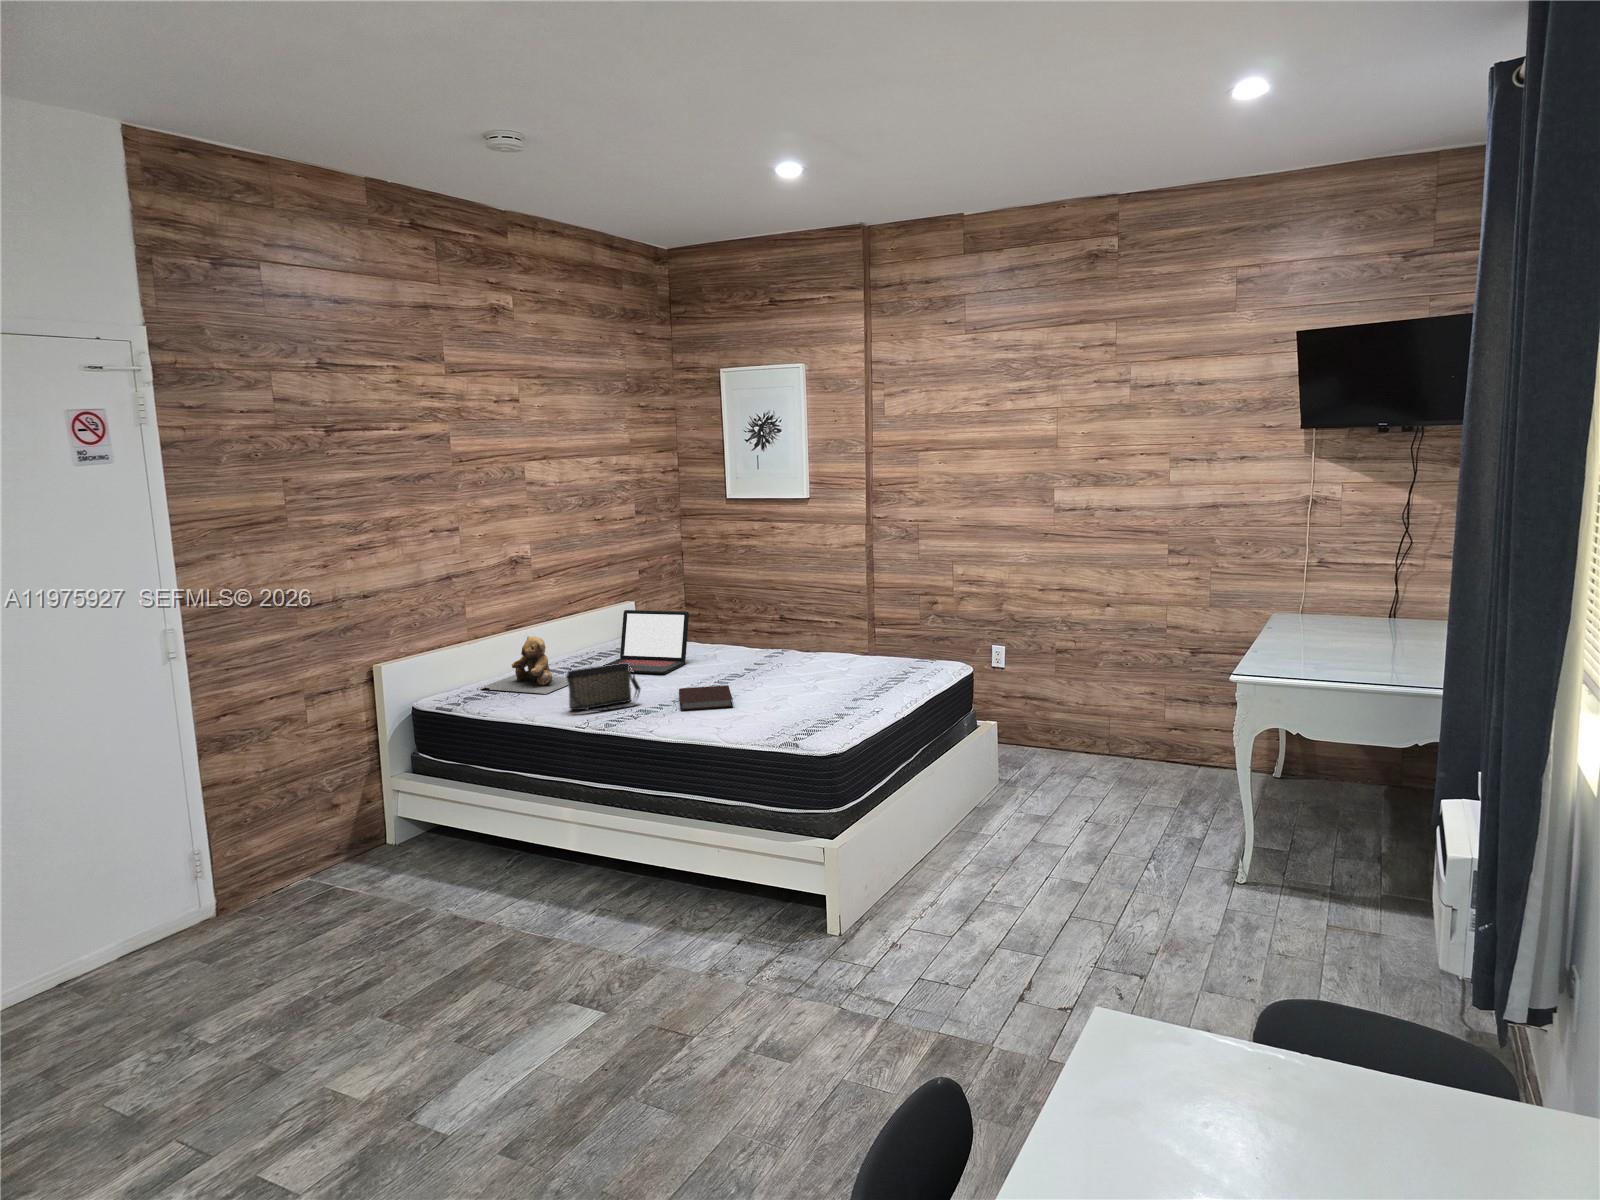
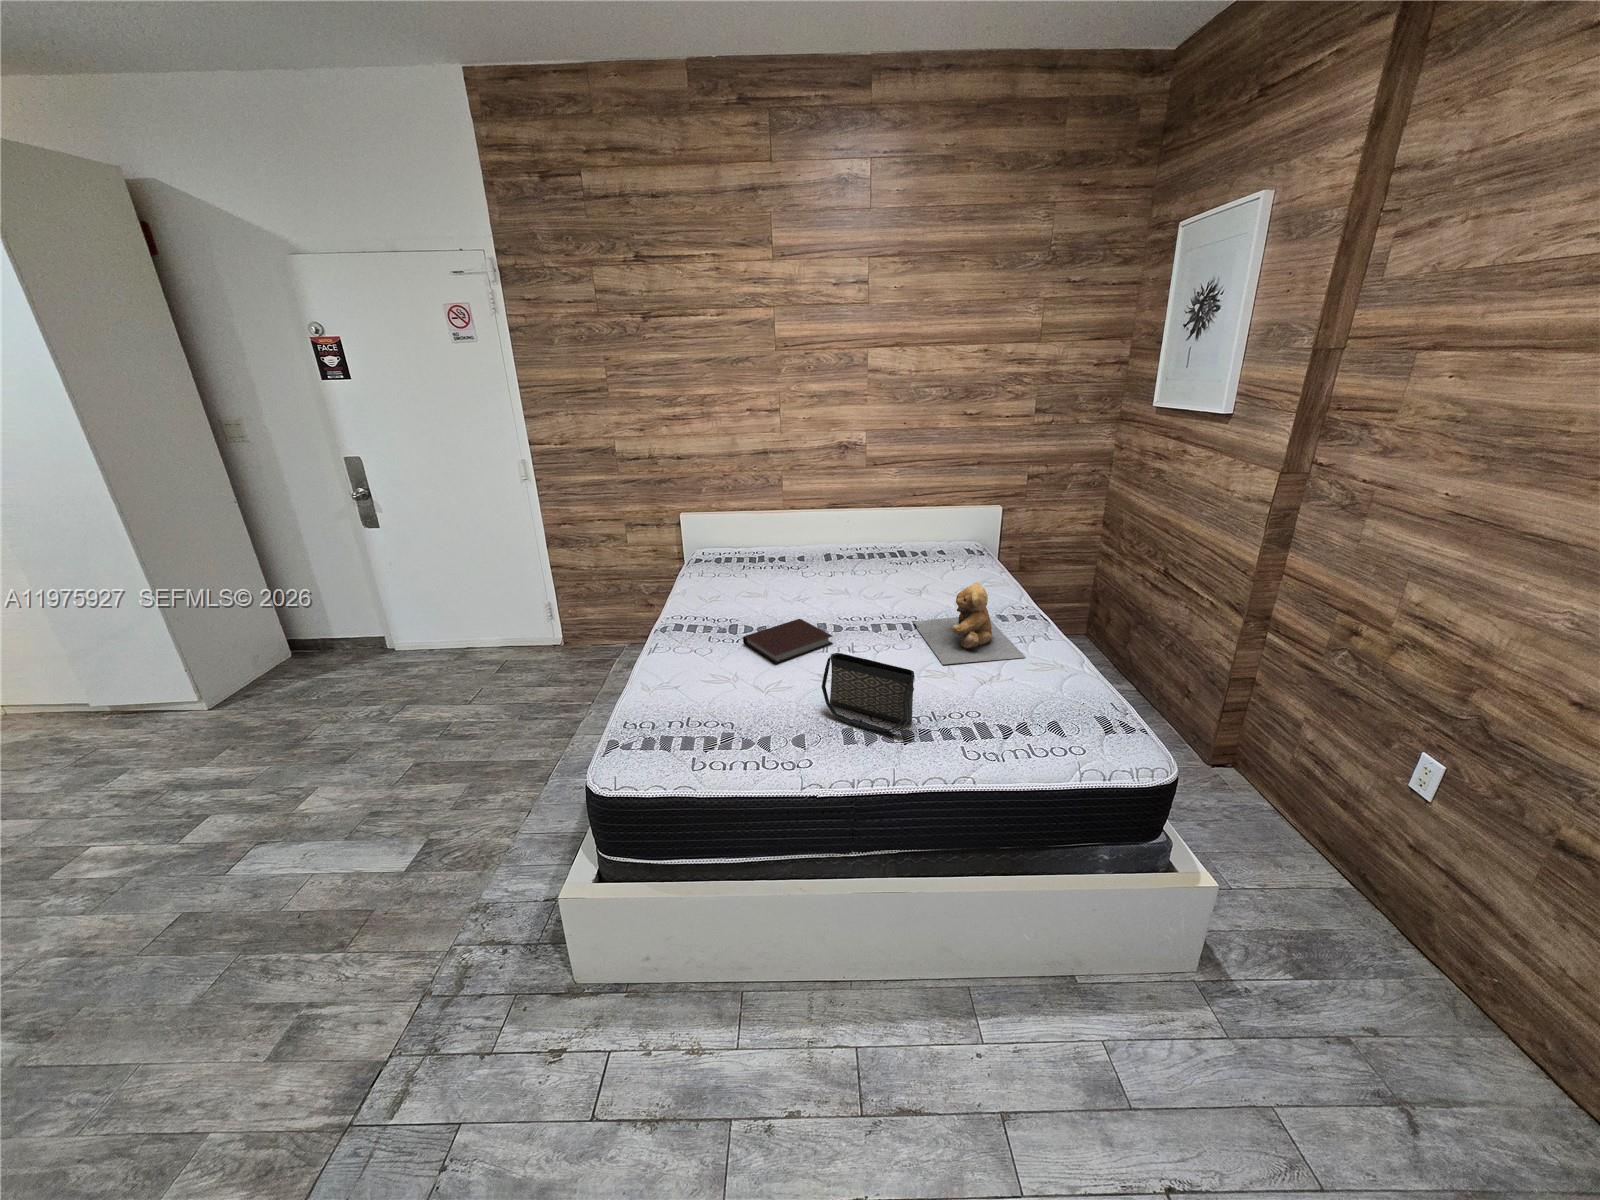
laptop: present [603,610,689,674] -> none [846,516,934,594]
teddy bear: present [480,636,568,694] -> present [914,582,1025,664]
handbag: present [566,663,640,711] -> present [821,653,915,734]

